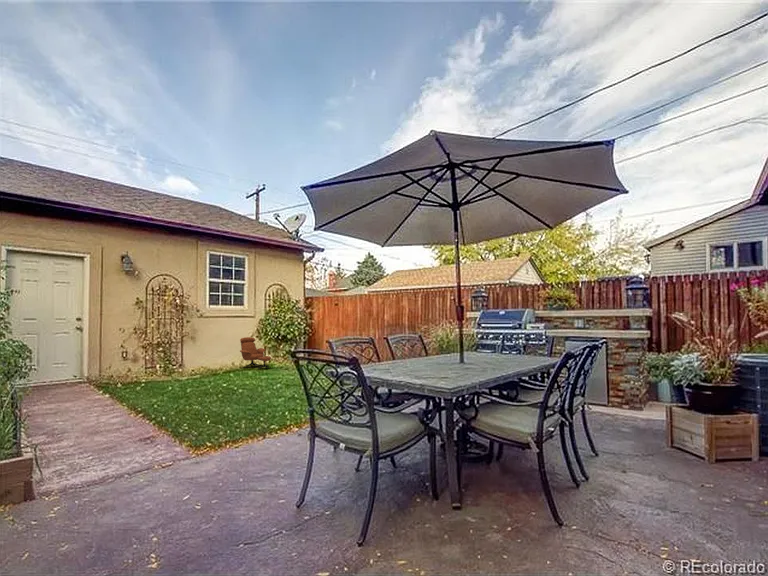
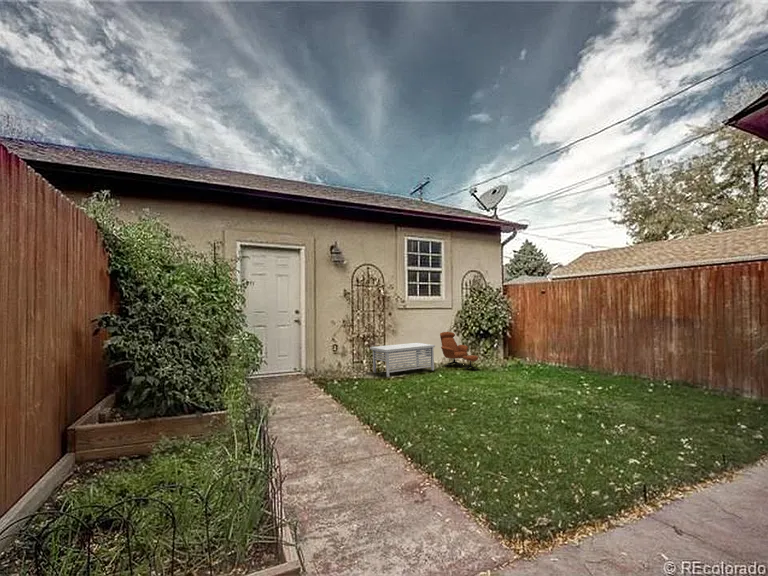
storage bench: none [165,348,231,379] -> present [370,343,435,377]

